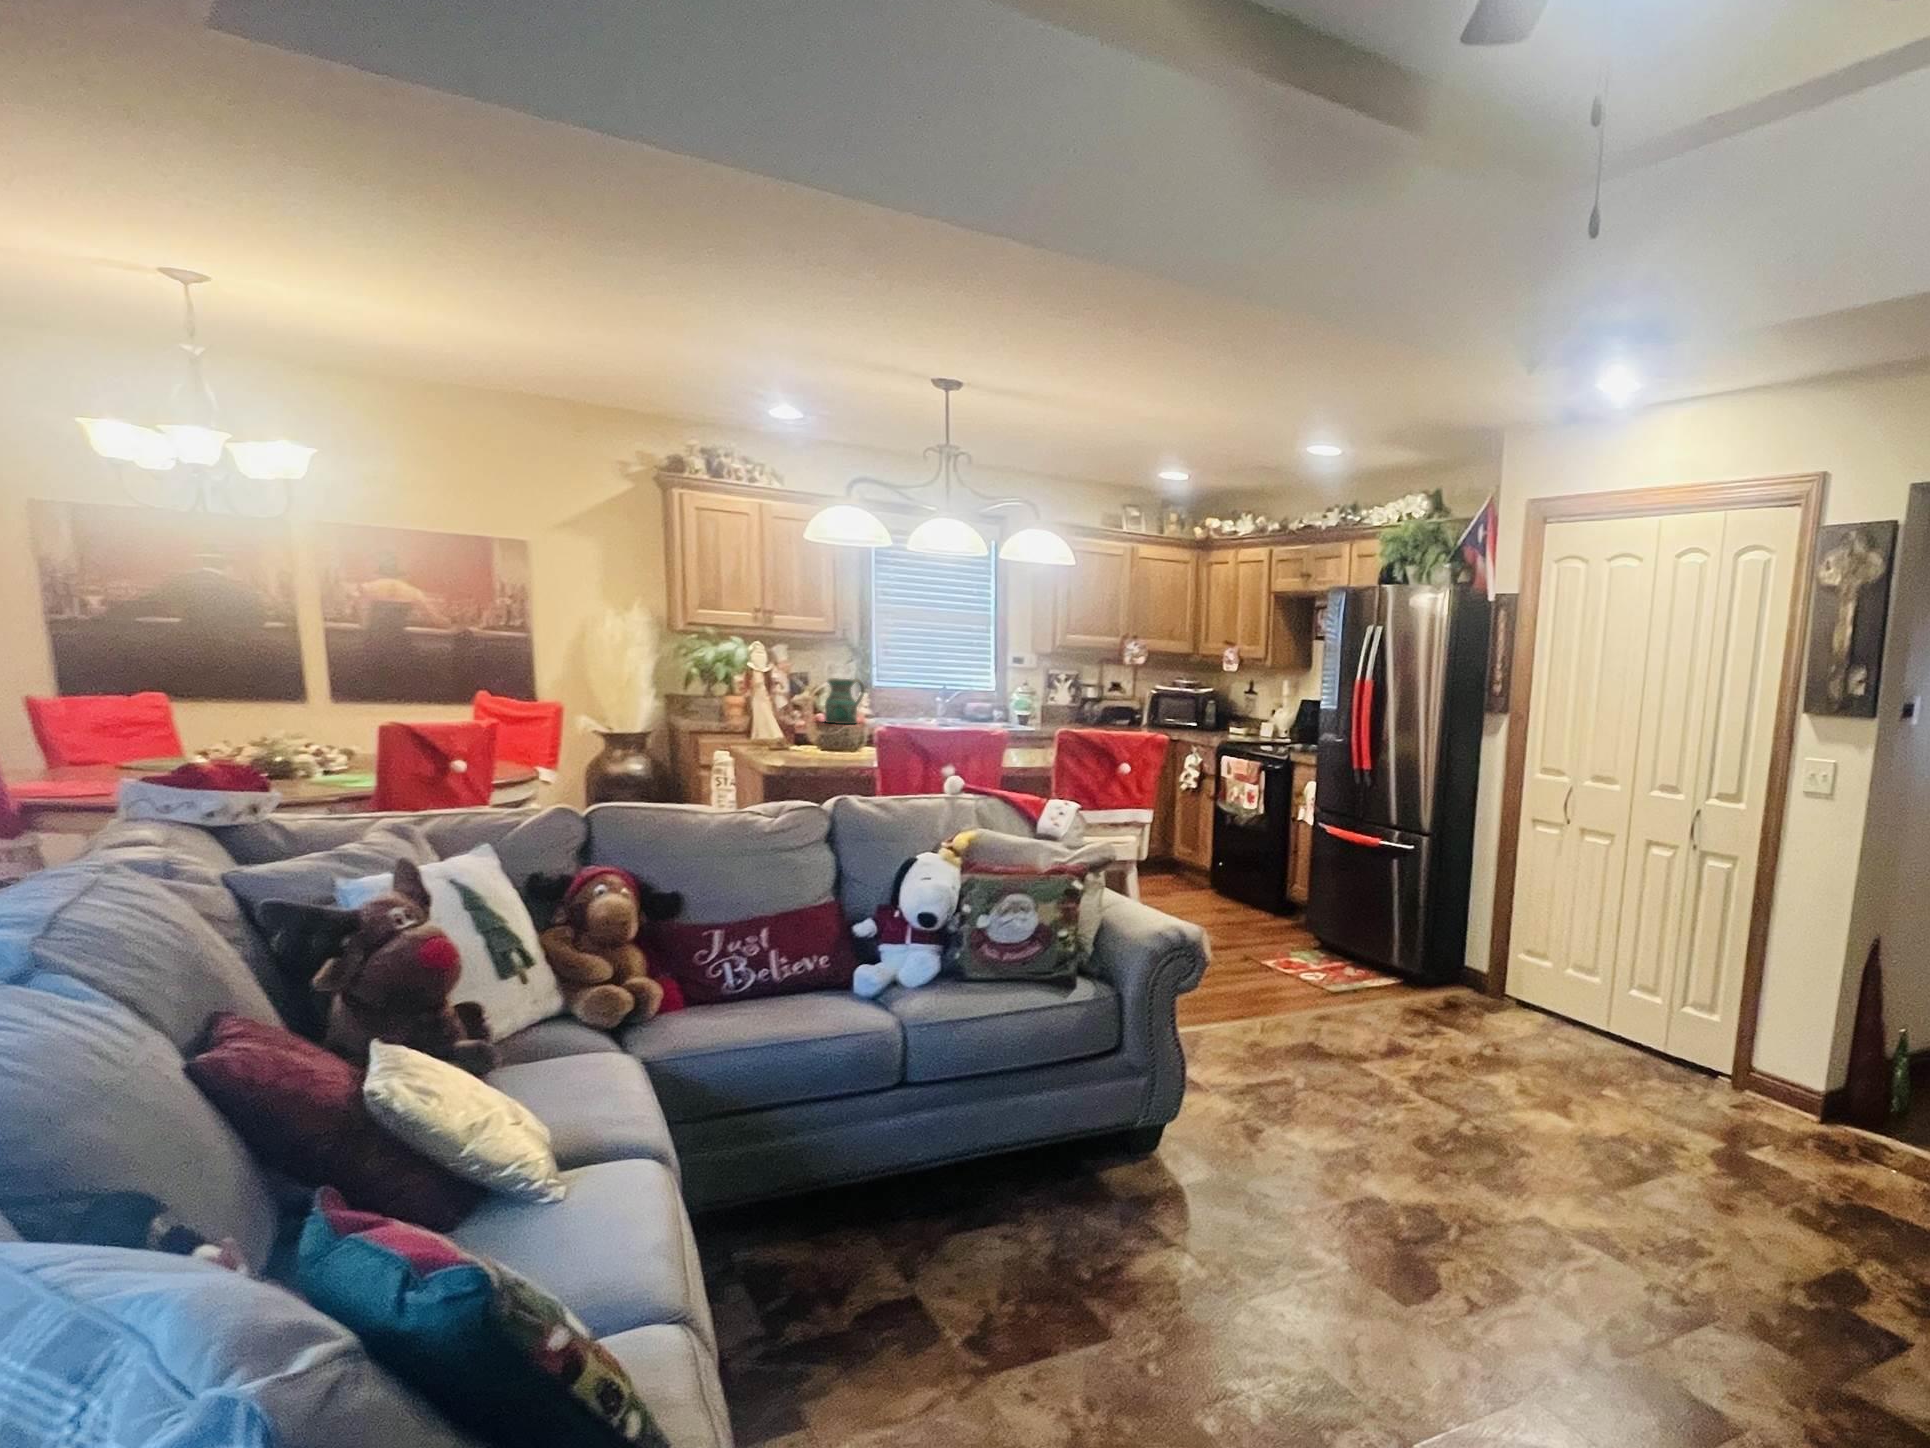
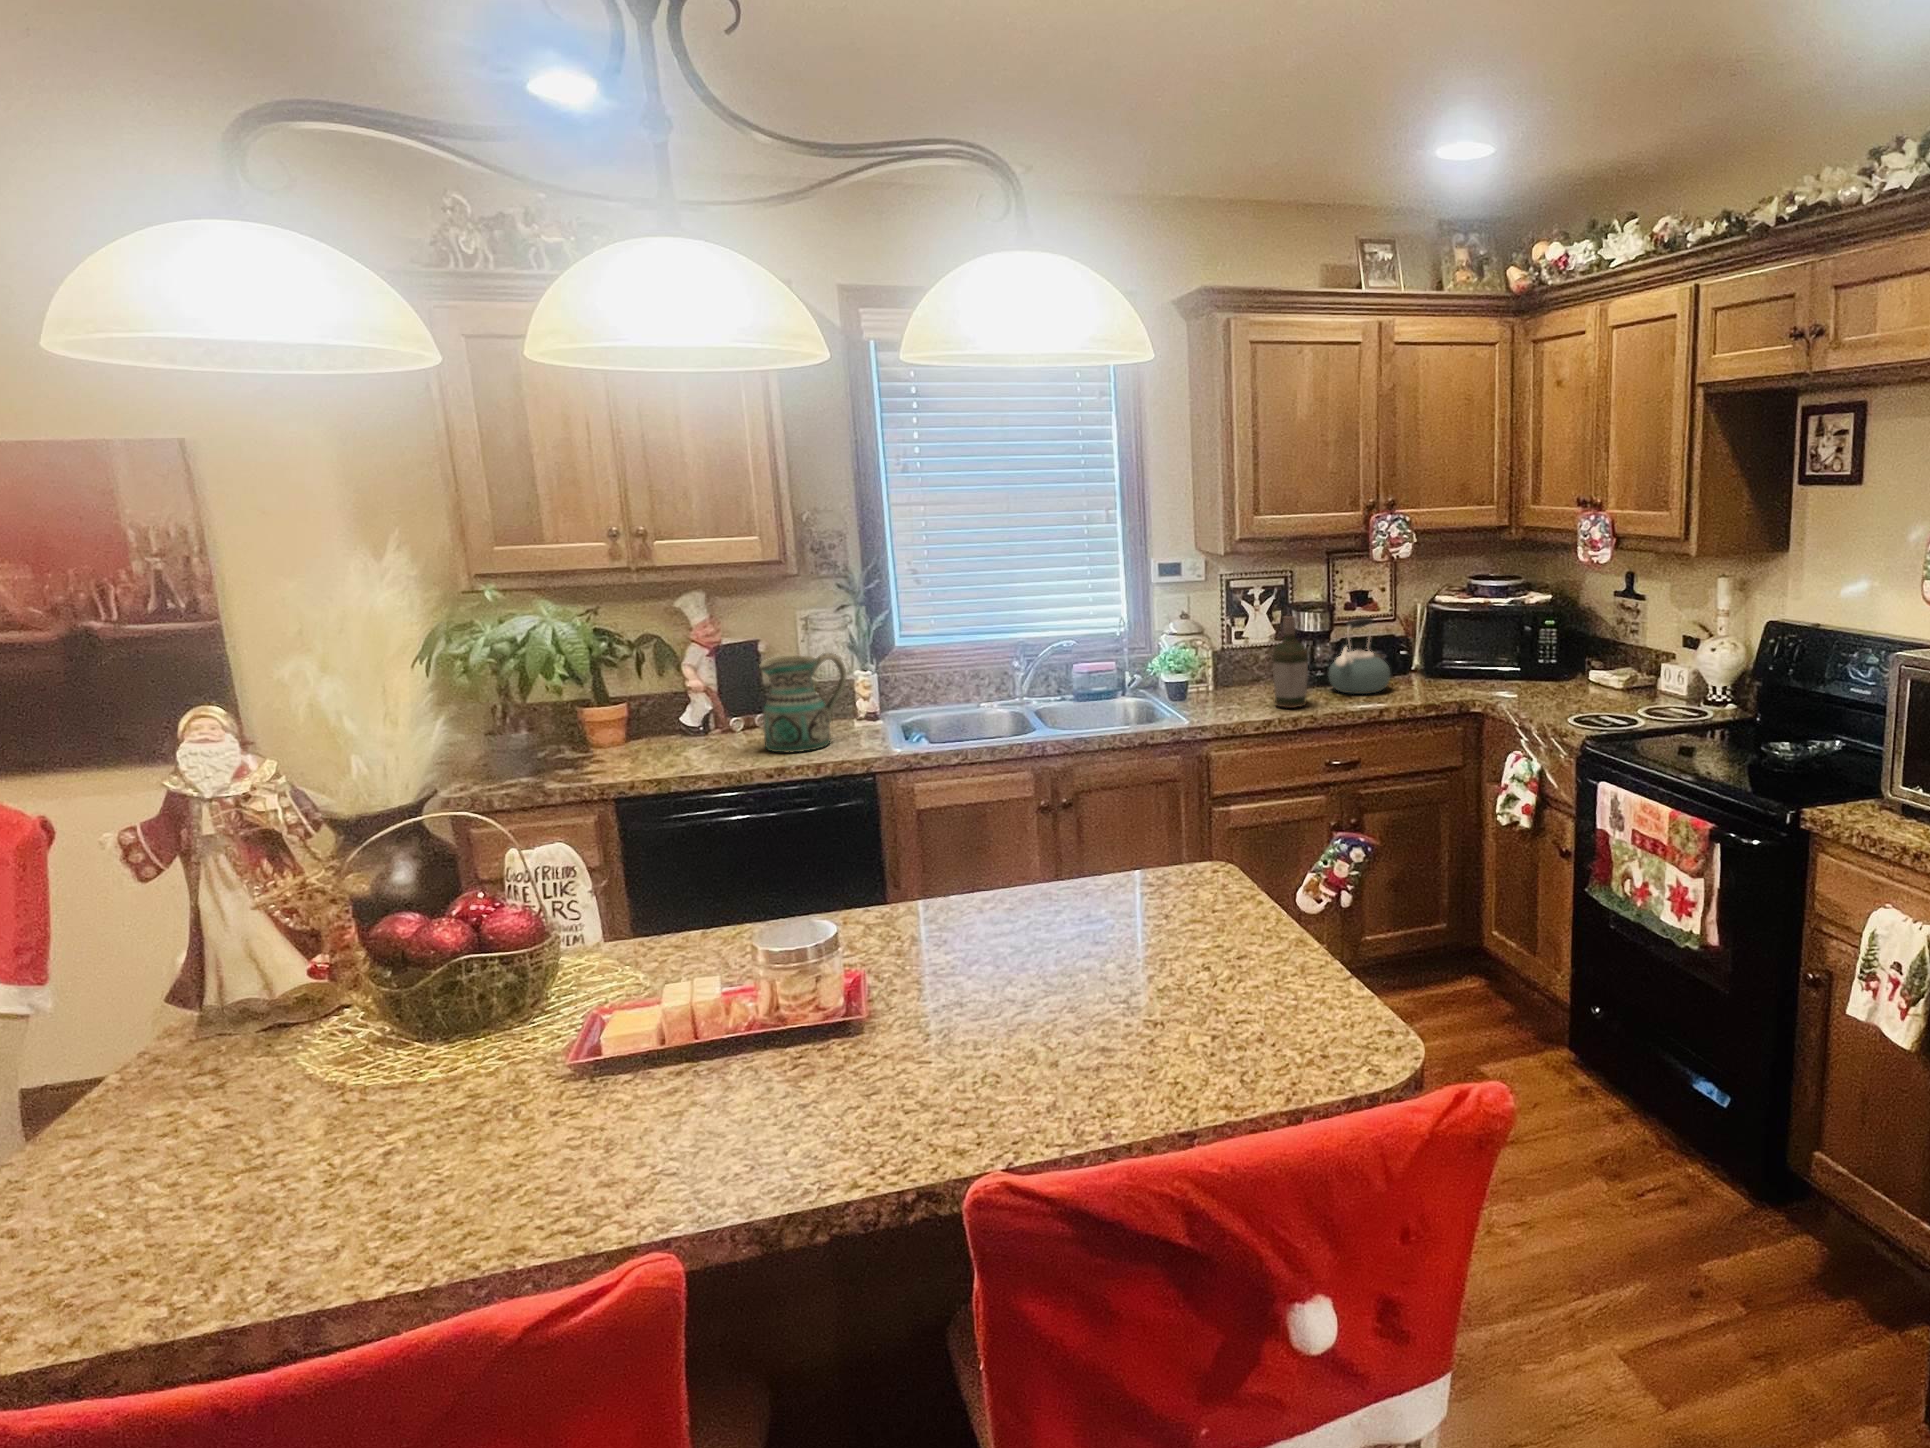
bottle: none [1074,686,1093,731] -> present [1272,616,1308,708]
kettle: none [1100,693,1133,731] -> present [1329,618,1390,694]

